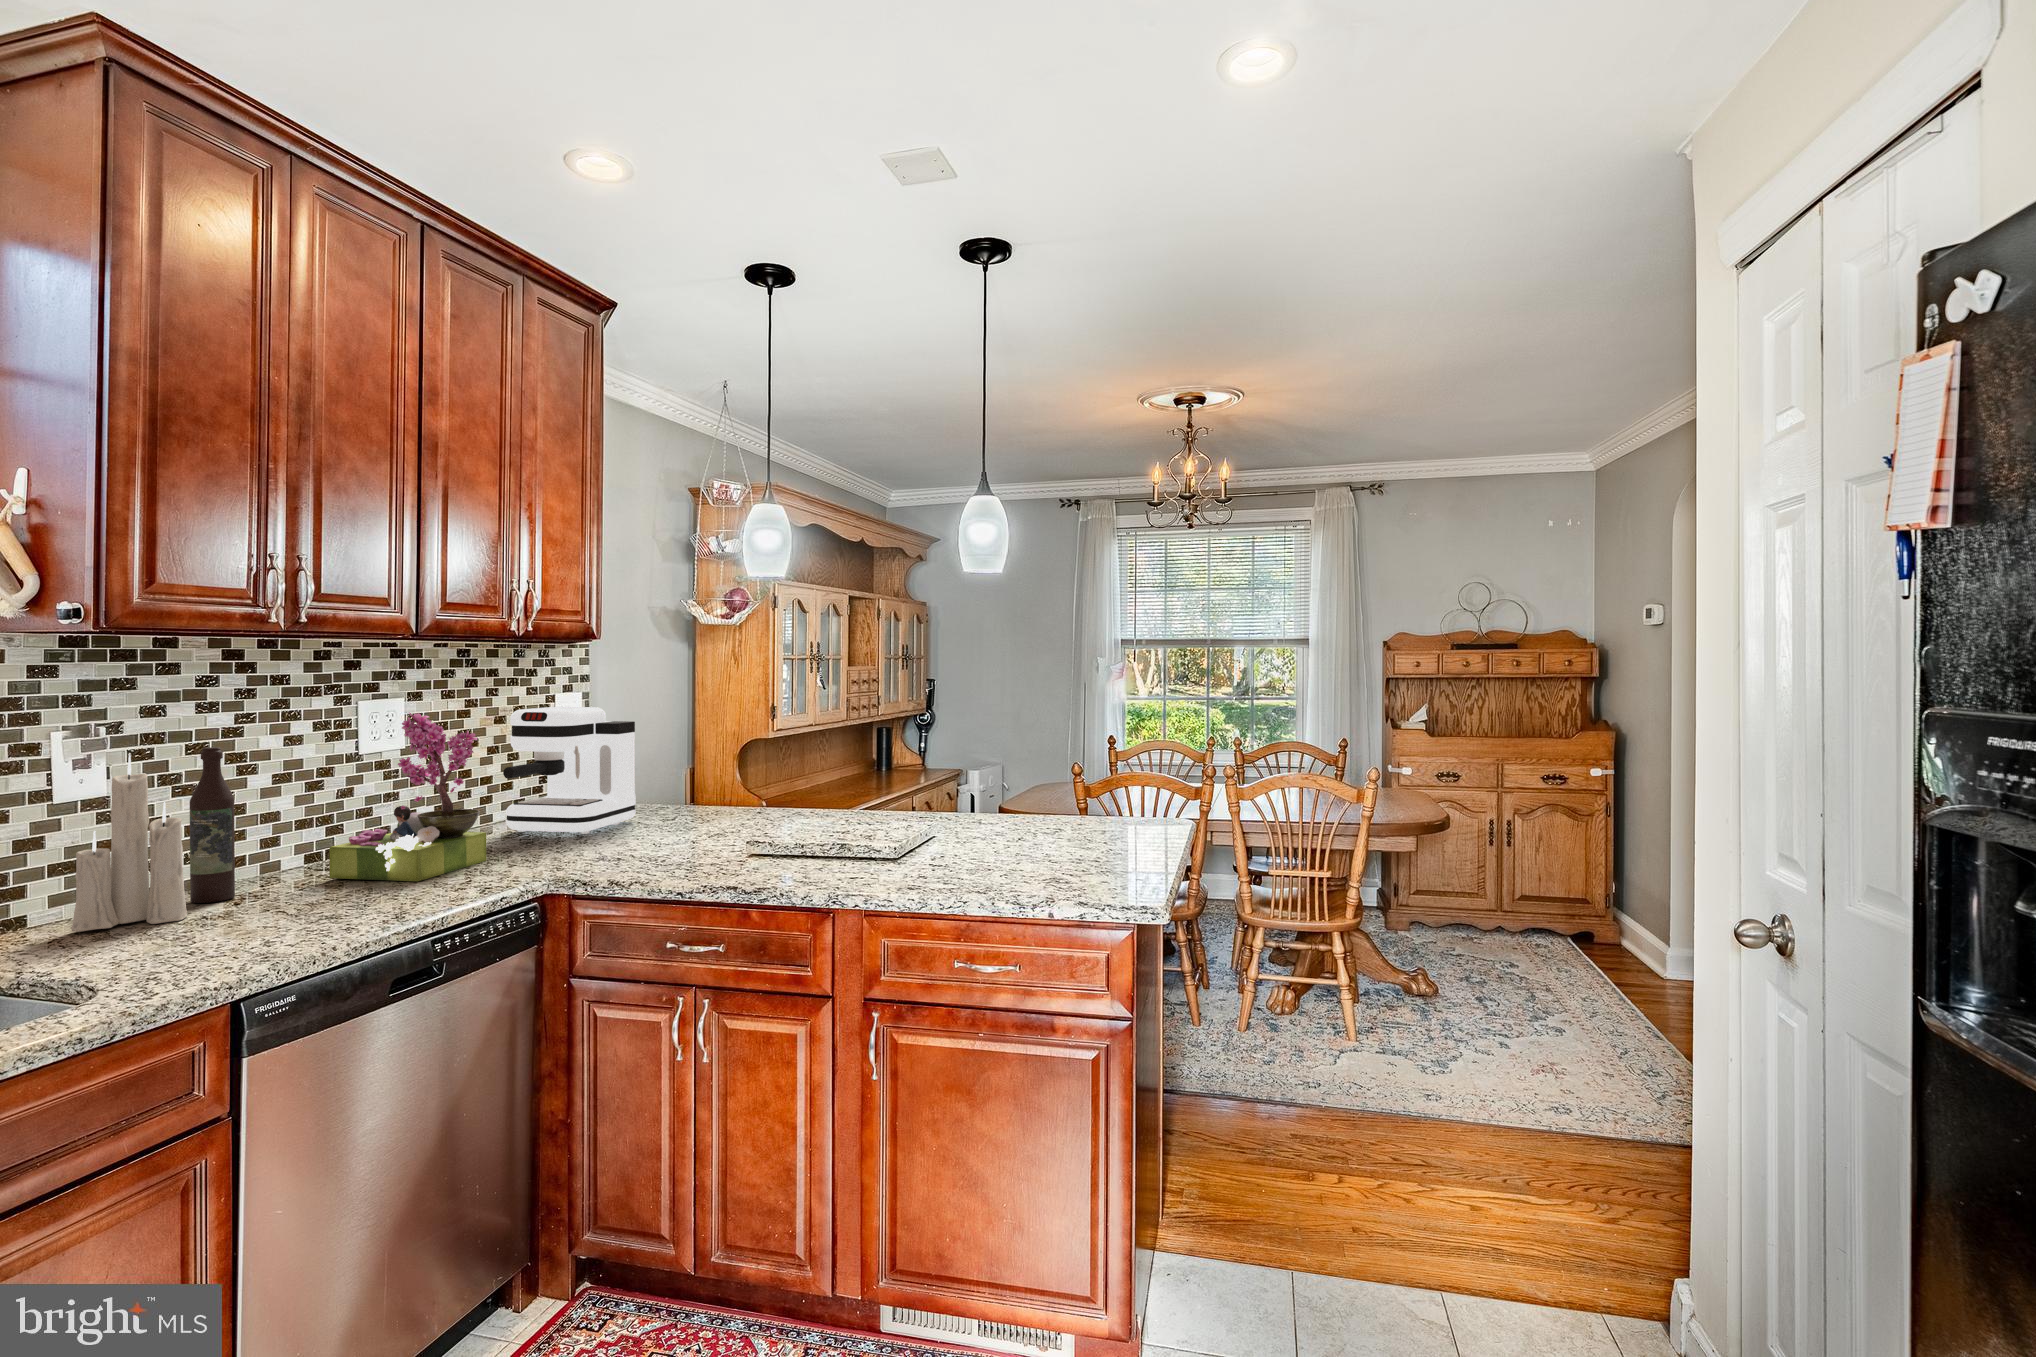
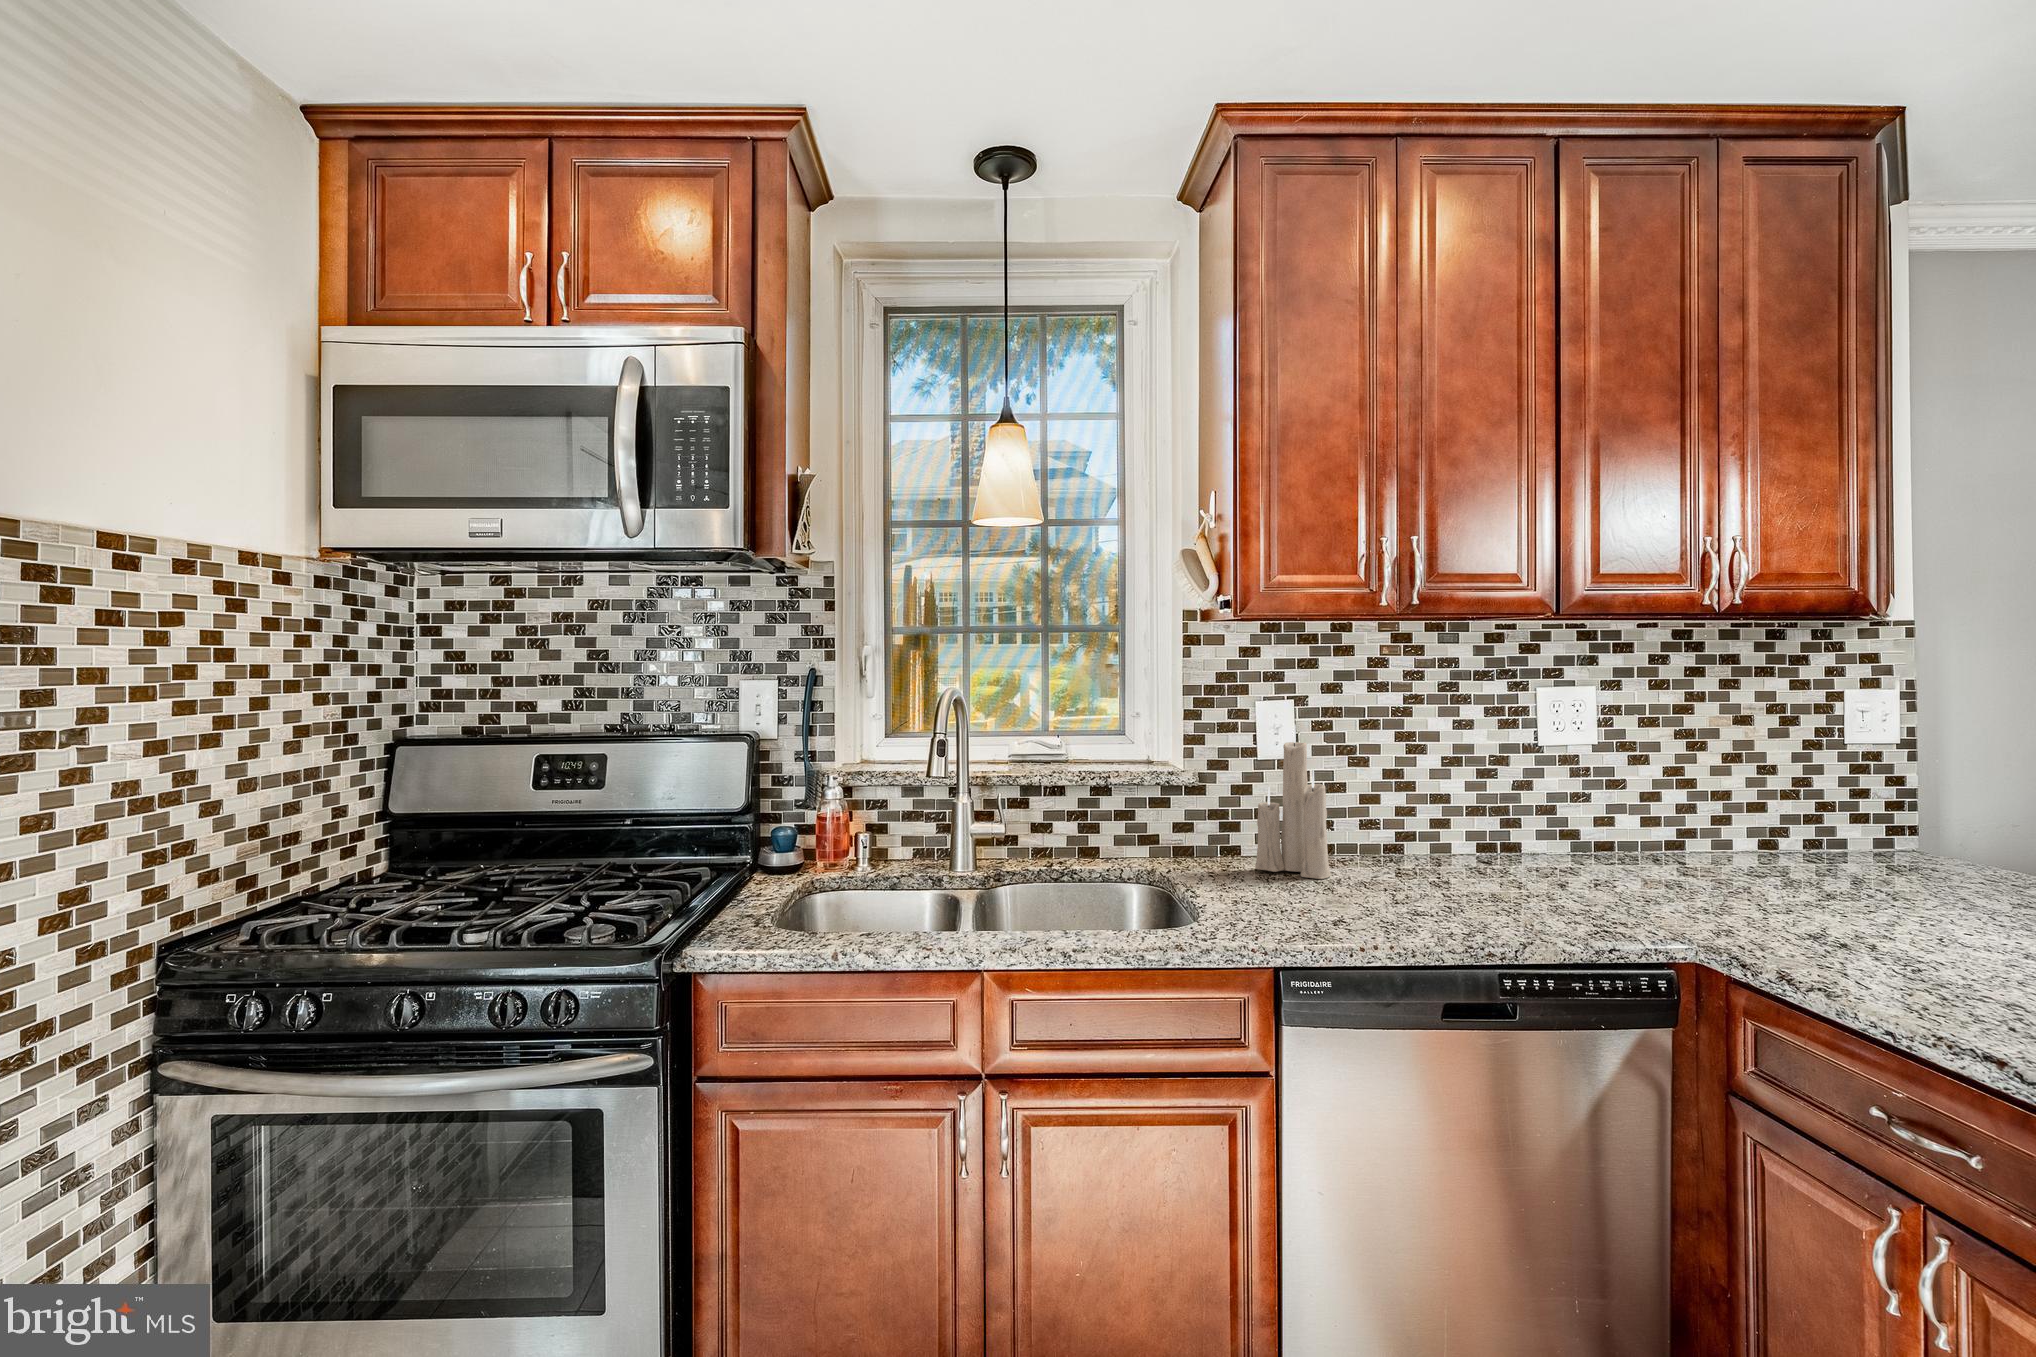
coffee maker: present [503,707,636,834] -> none [1703,704,1954,892]
flower arrangement: present [329,713,486,881] -> none [1471,698,1650,898]
wine bottle: present [190,747,235,903] -> none [1349,724,1384,870]

